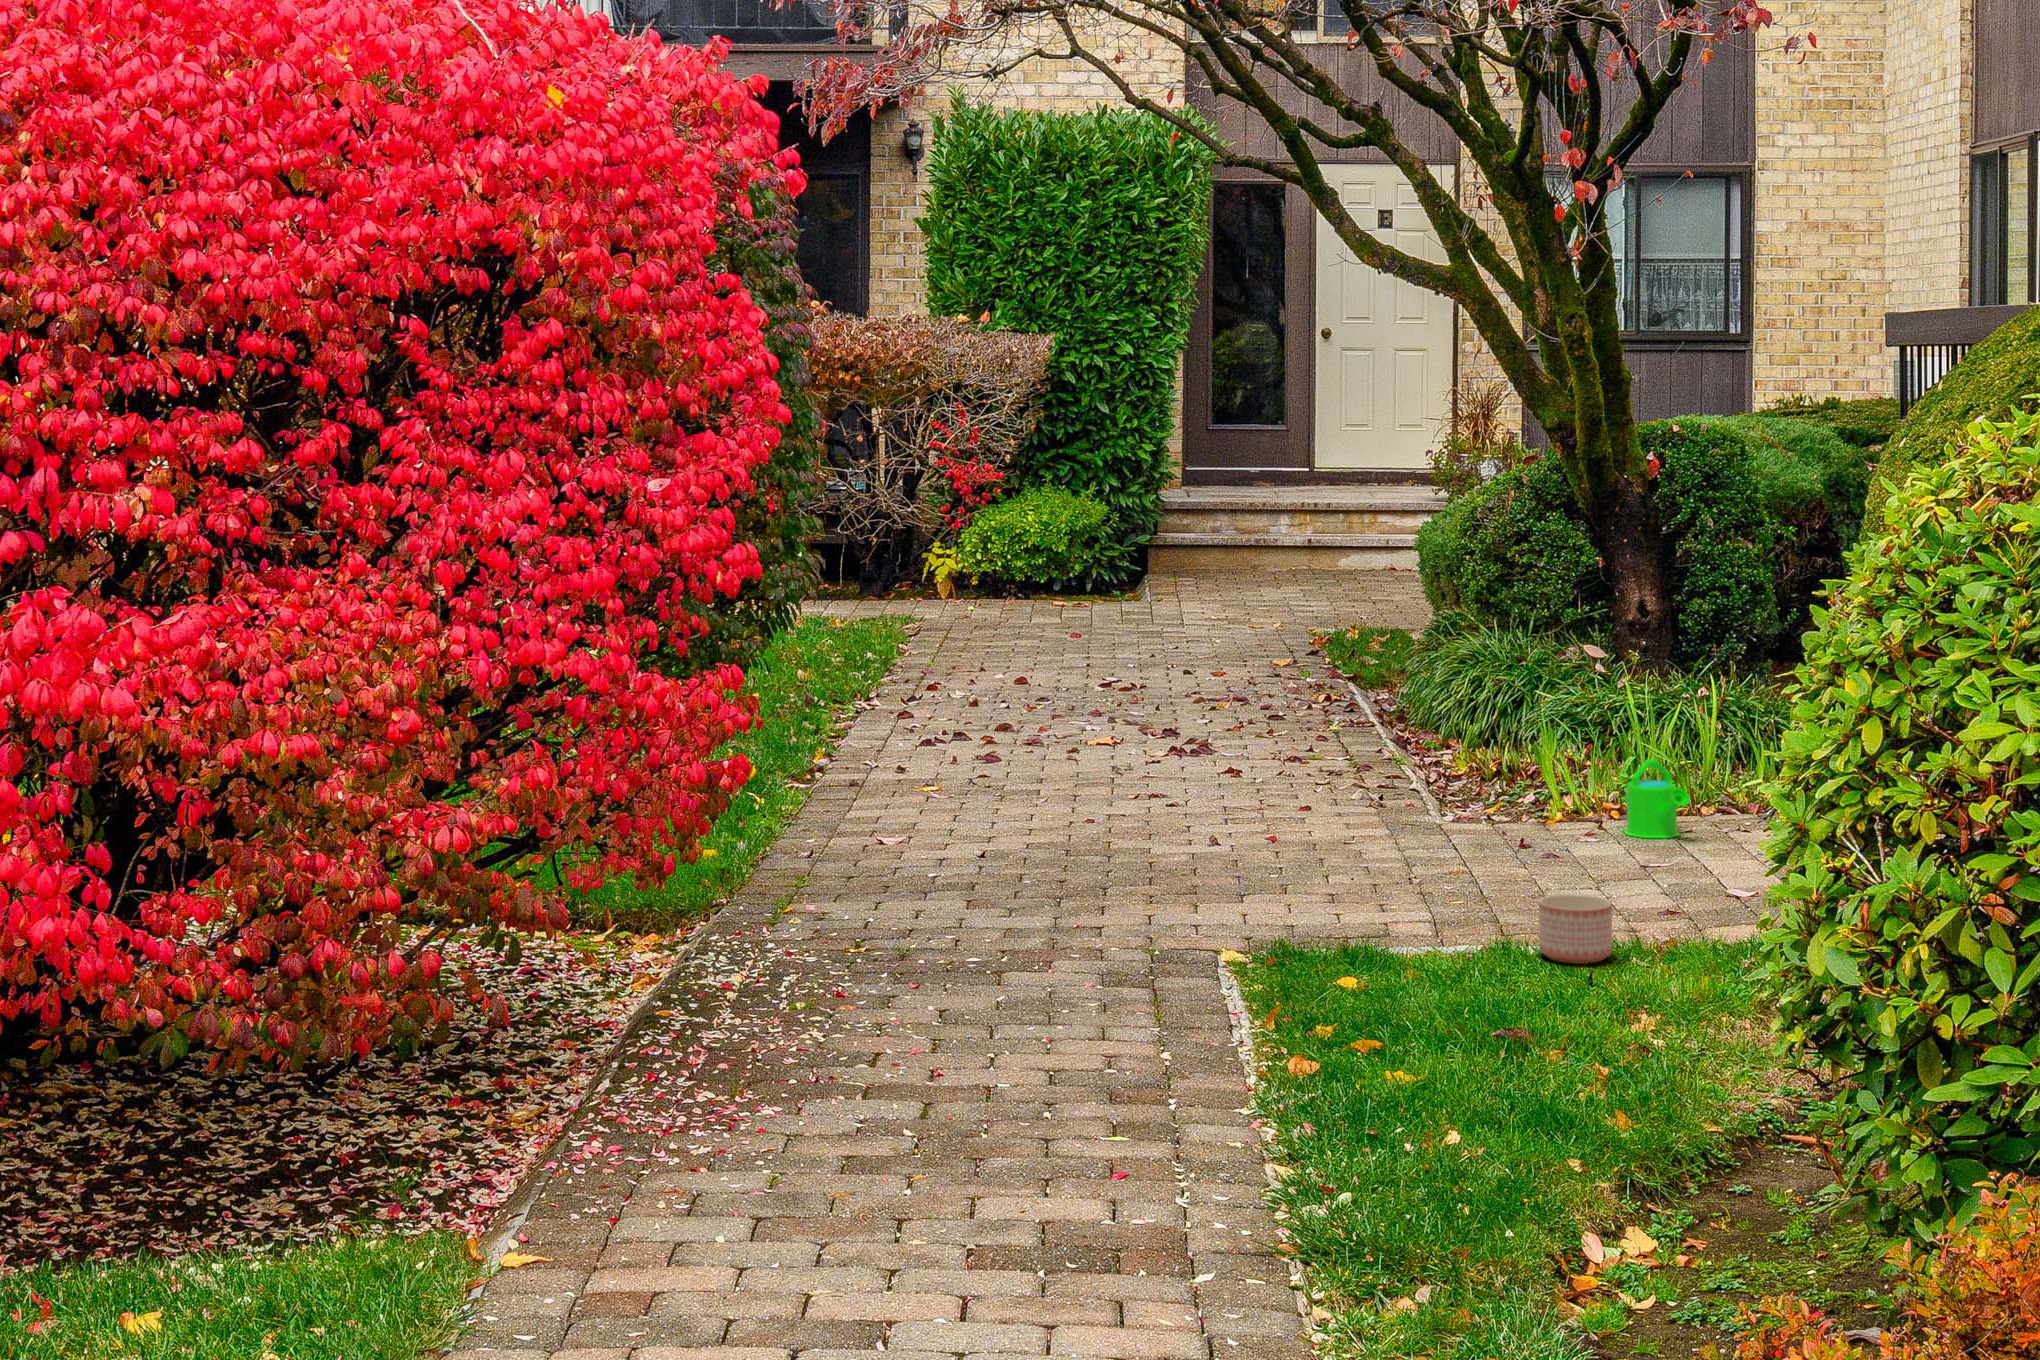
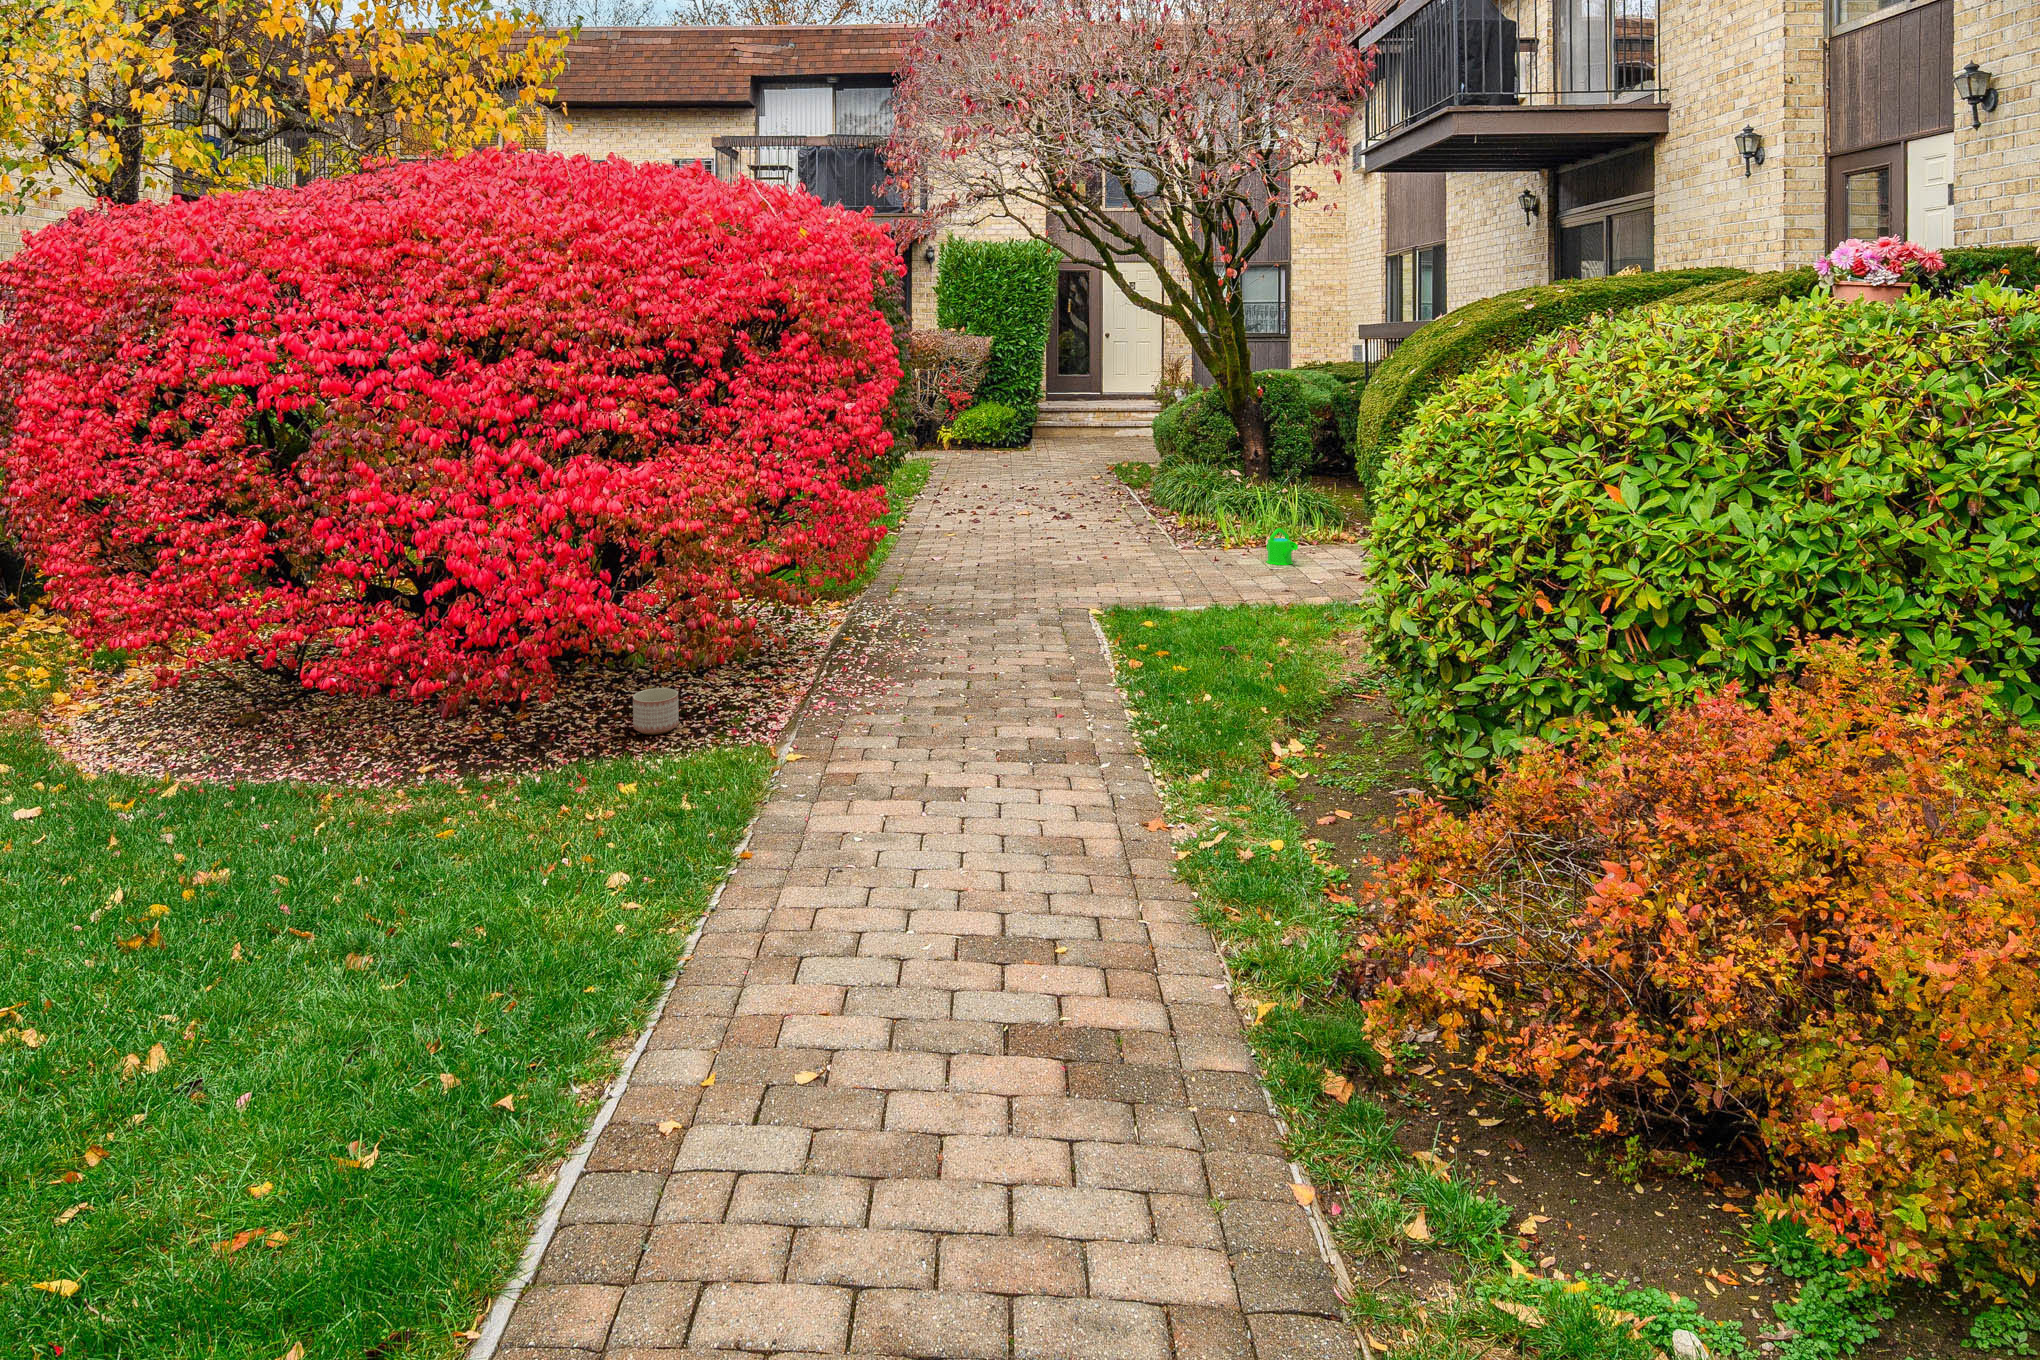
planter: present [1539,894,1612,964] -> present [633,688,679,734]

